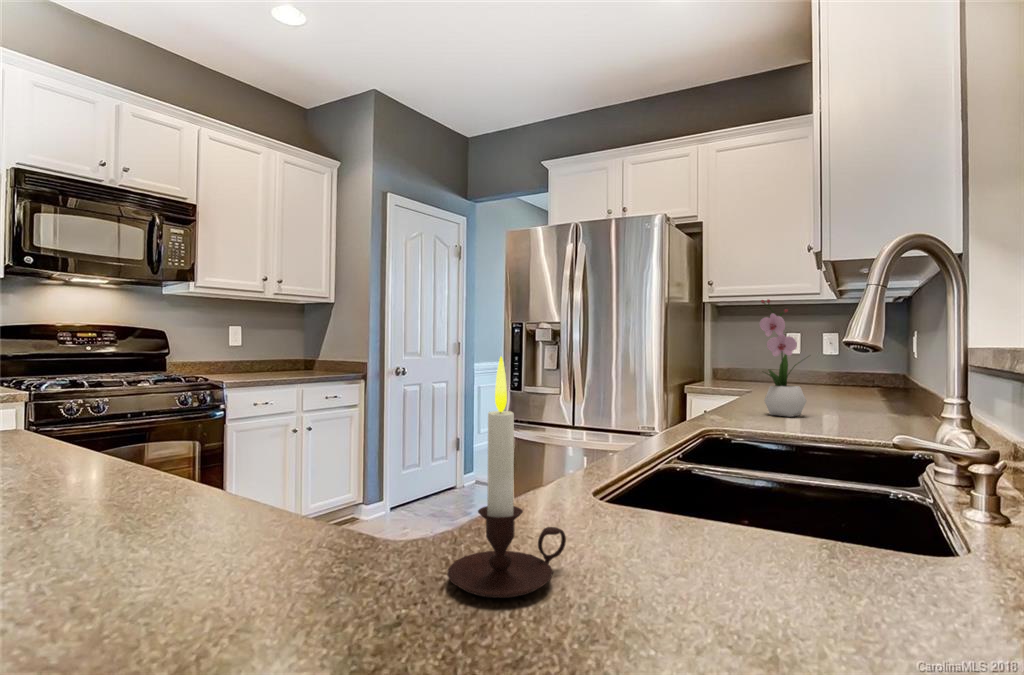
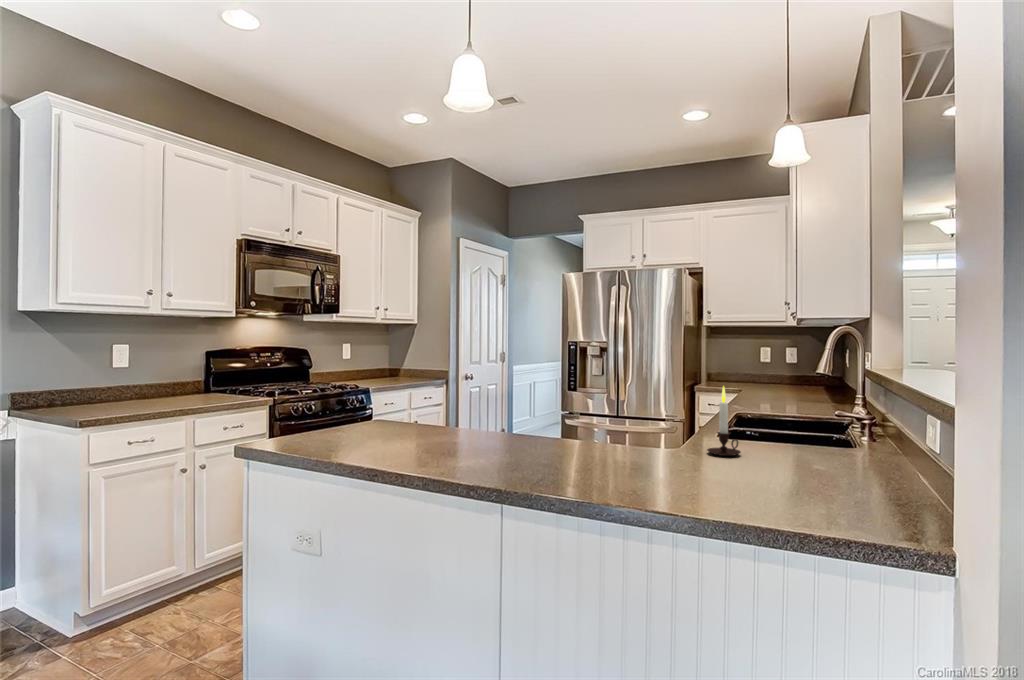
flower arrangement: present [760,299,806,417] -> none [760,337,789,406]

